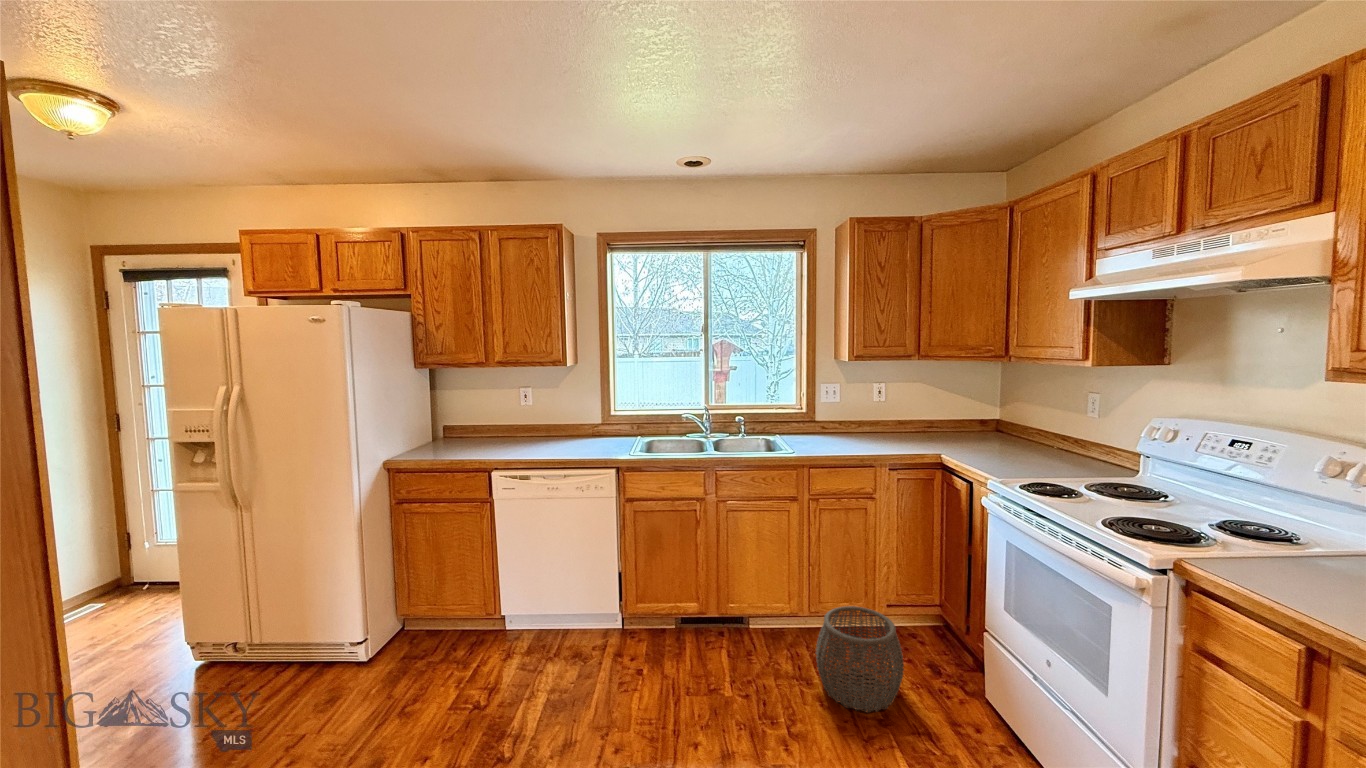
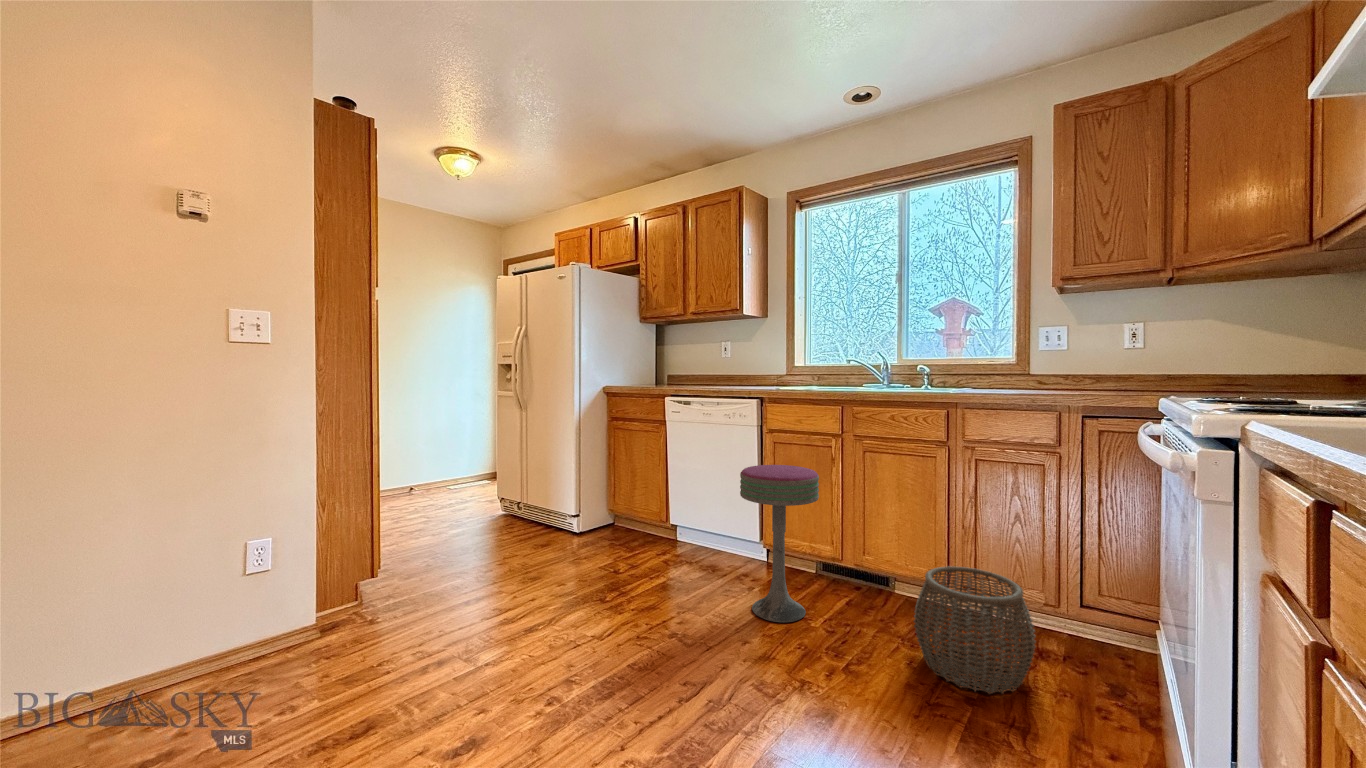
bar stool: none [647,543,725,708] -> present [740,465,819,622]

